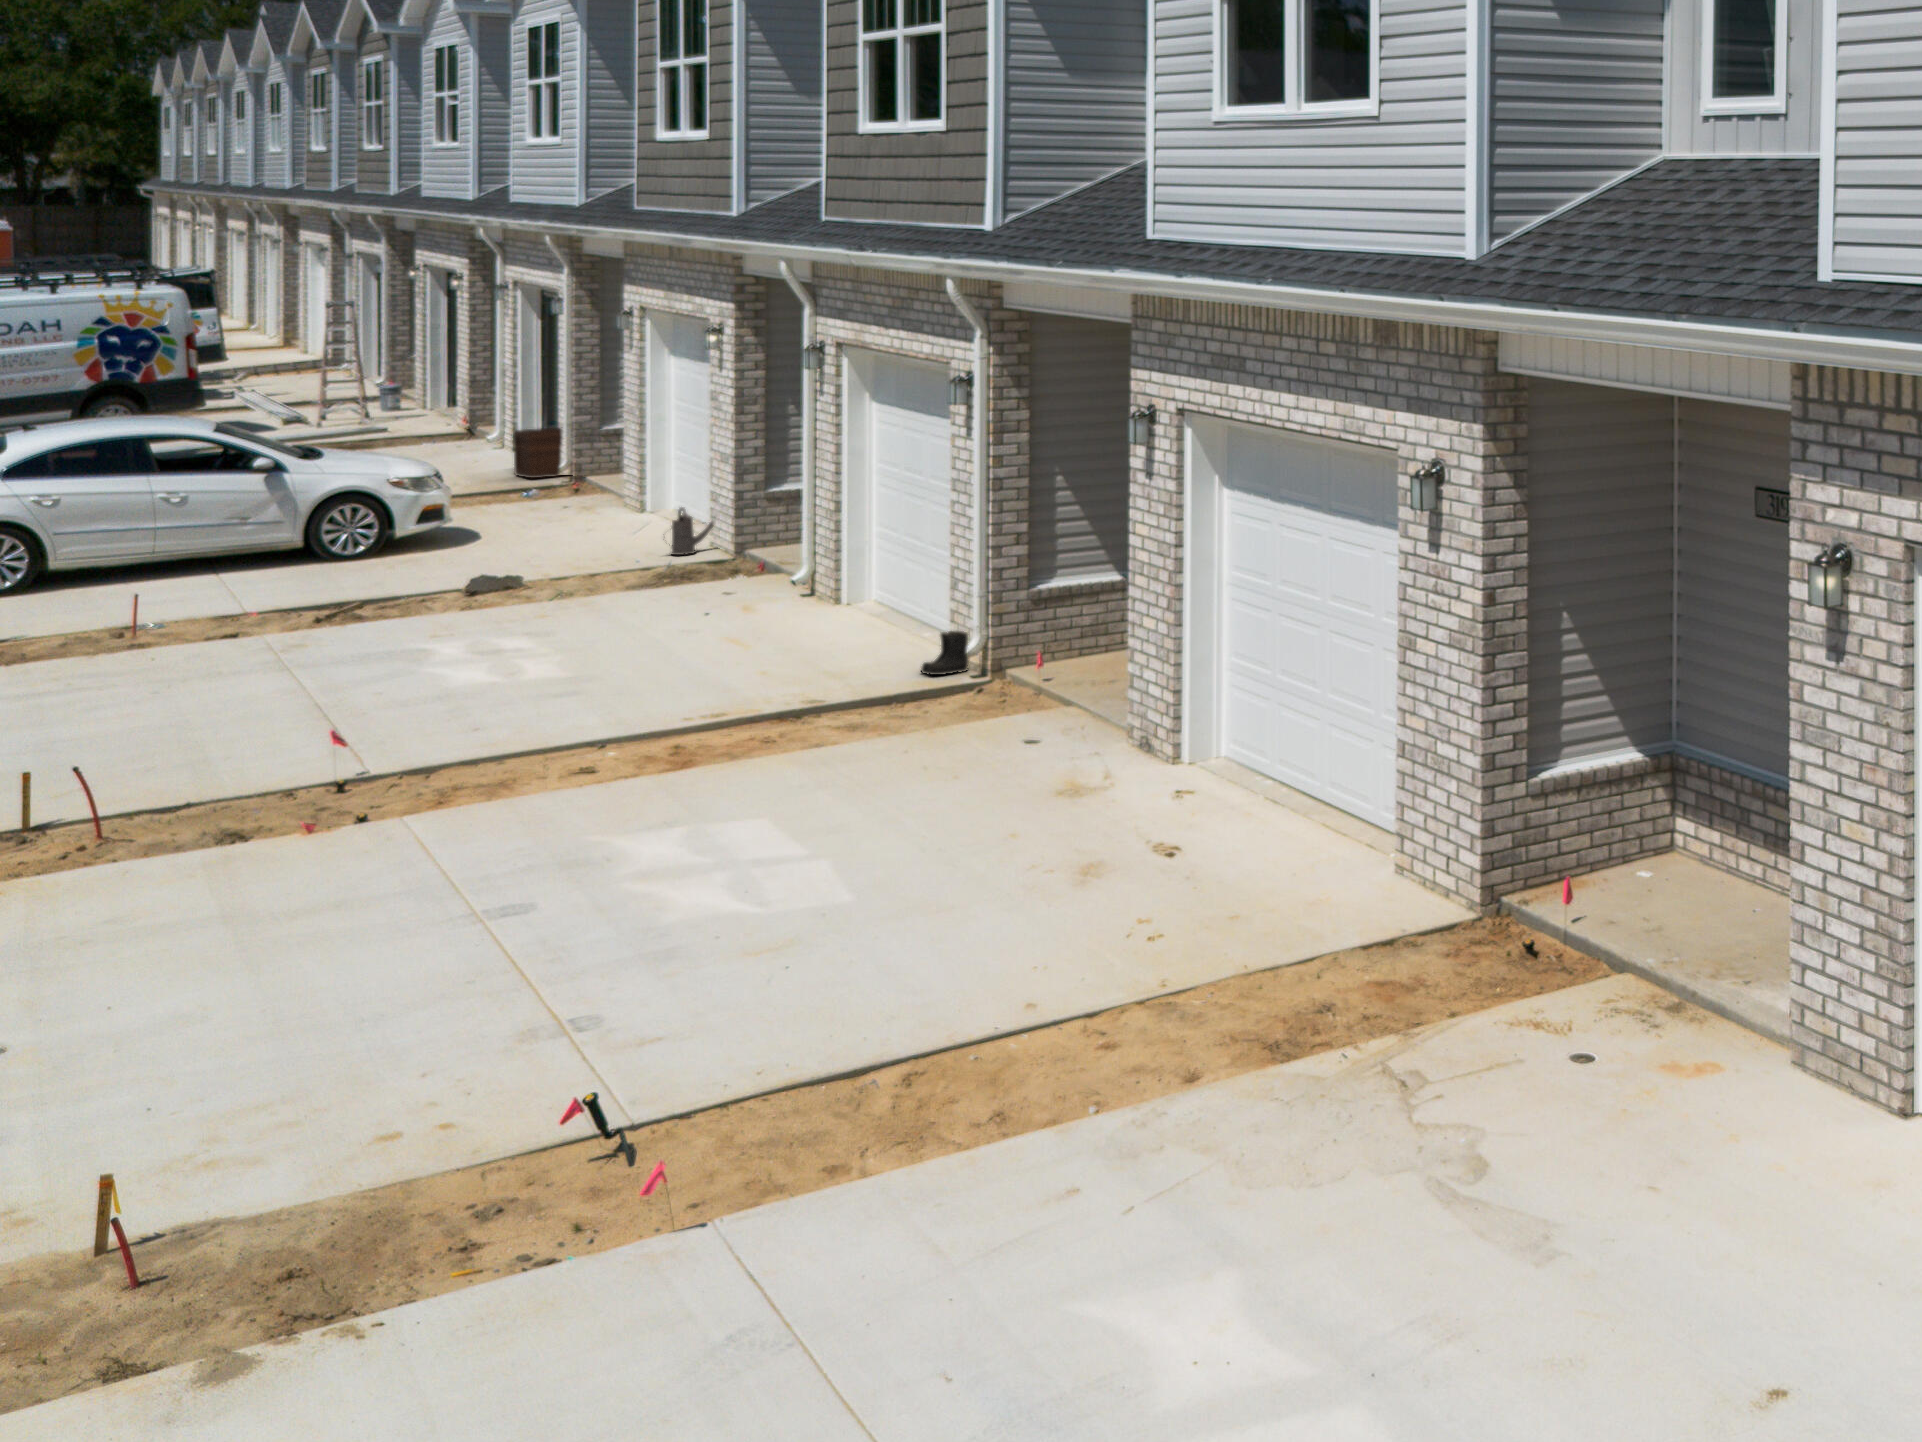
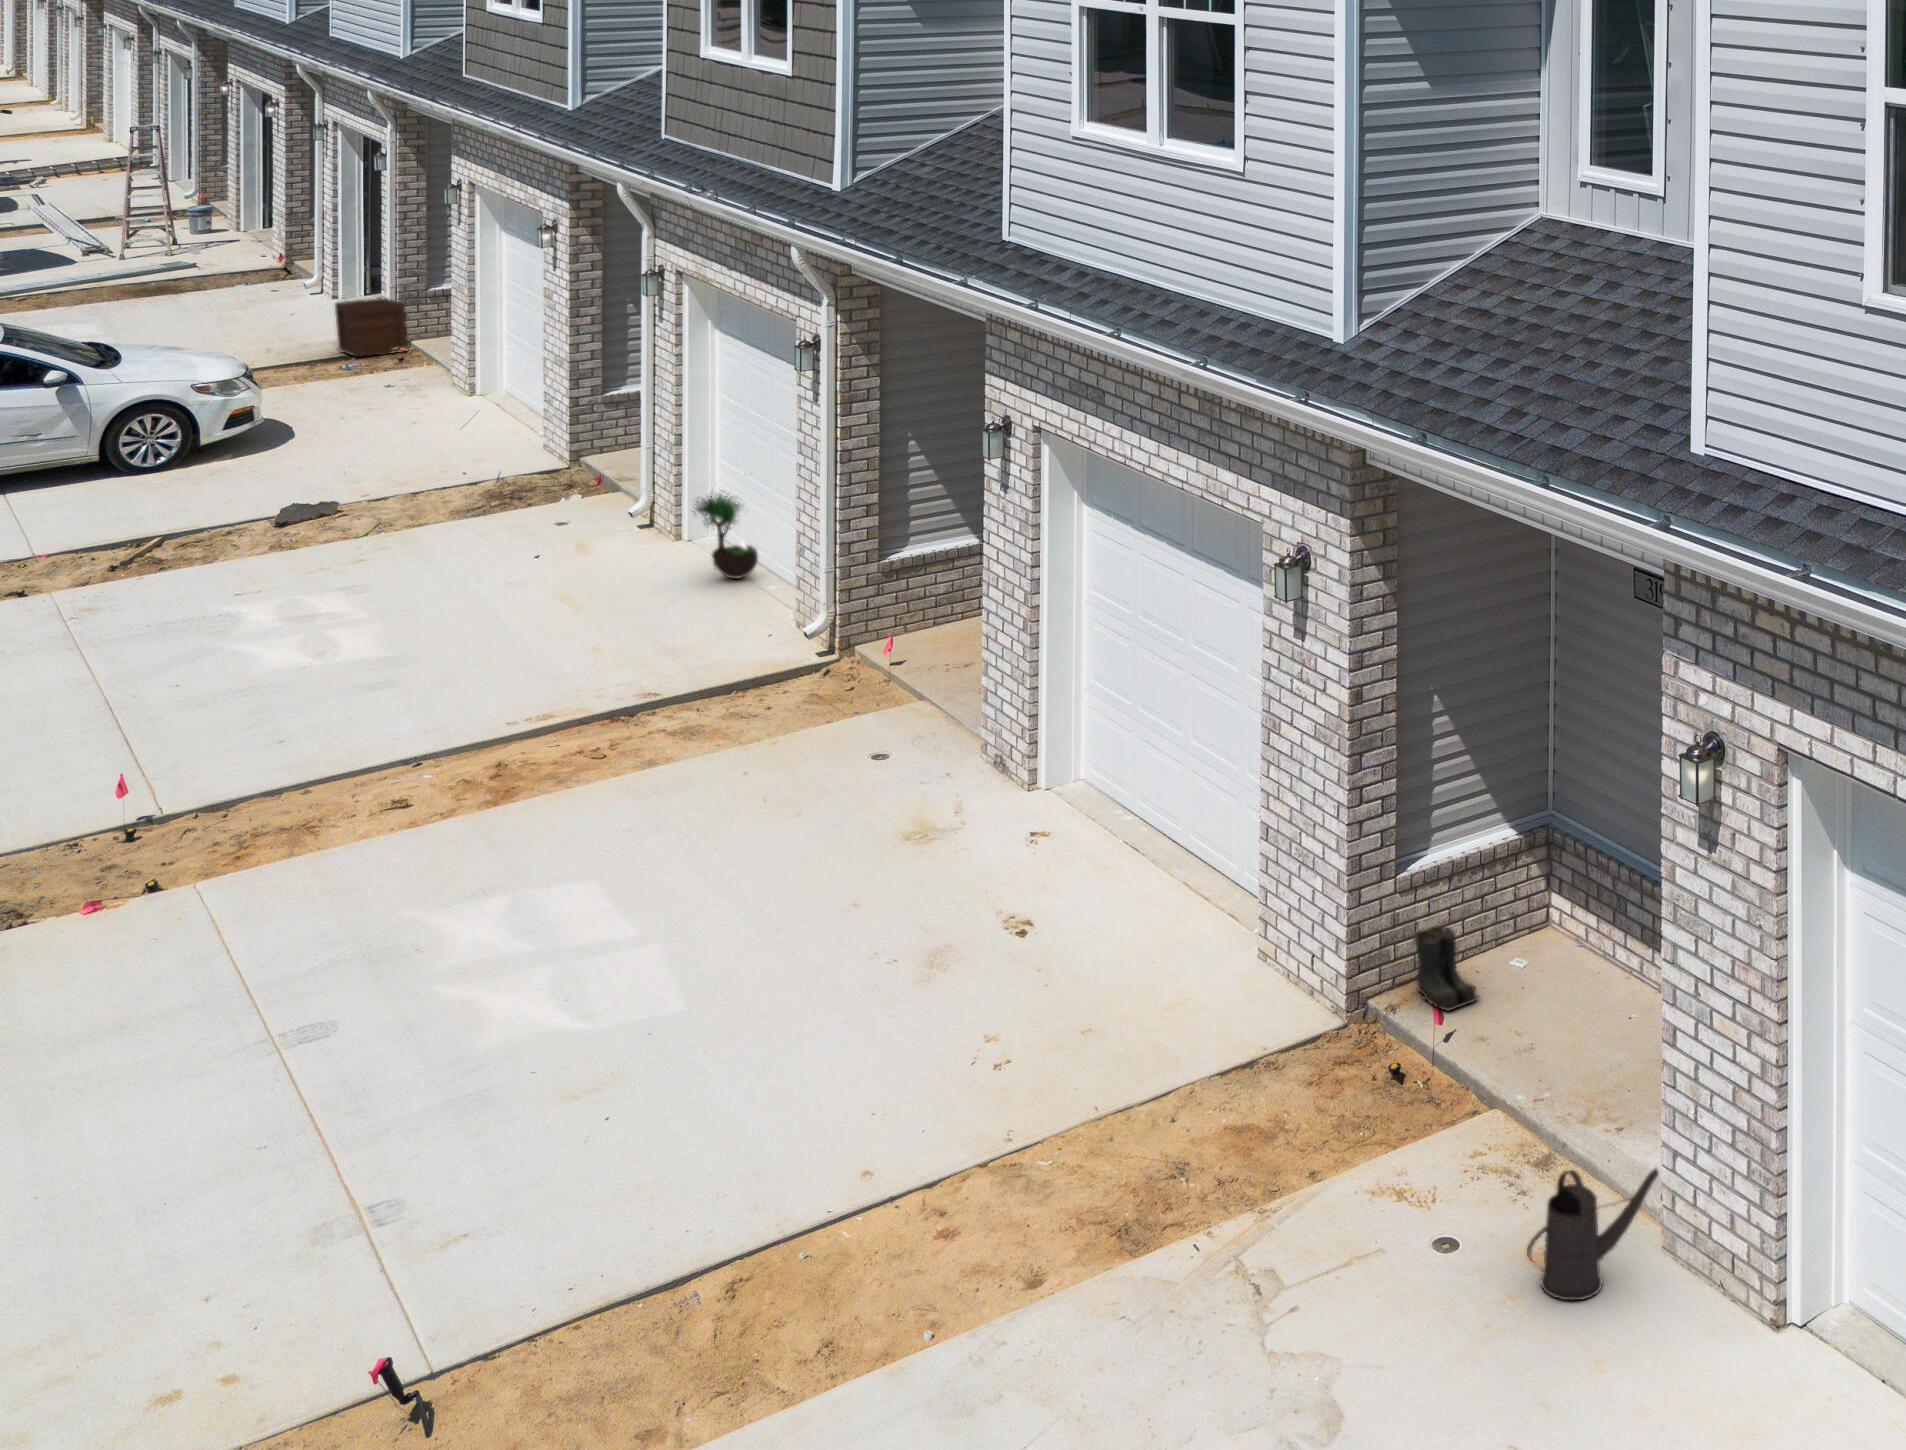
watering can: present [669,508,714,555] -> present [1527,1168,1659,1301]
potted tree: none [846,532,907,622] -> present [693,490,758,579]
boots: present [921,631,969,675] -> present [1414,926,1480,1011]

